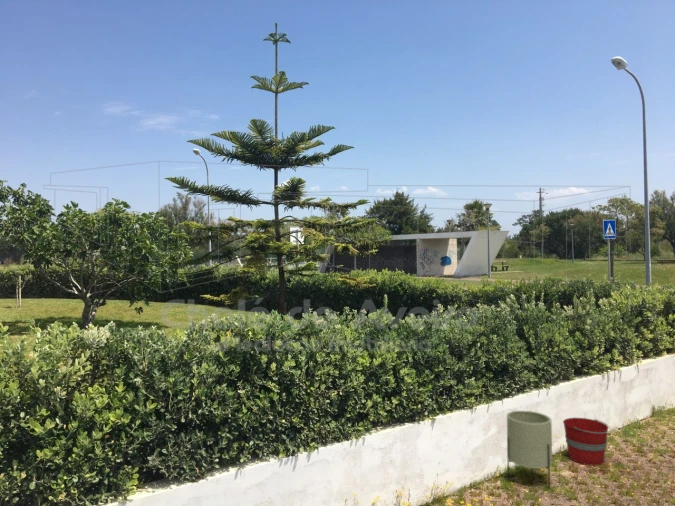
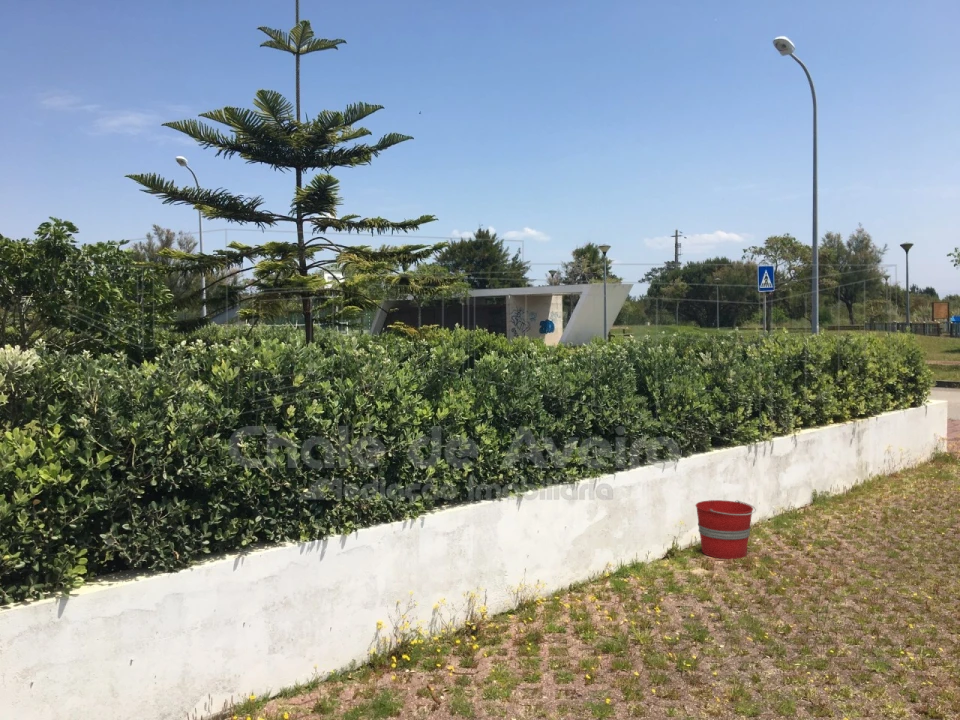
planter: present [507,411,552,488] -> none [621,487,679,586]

